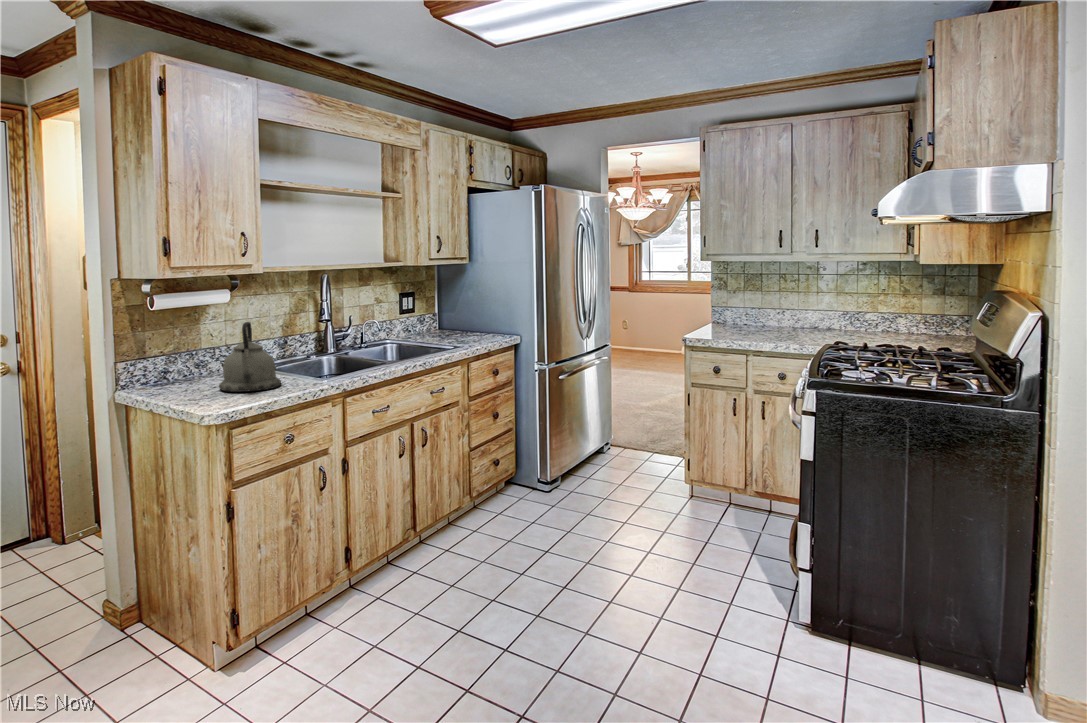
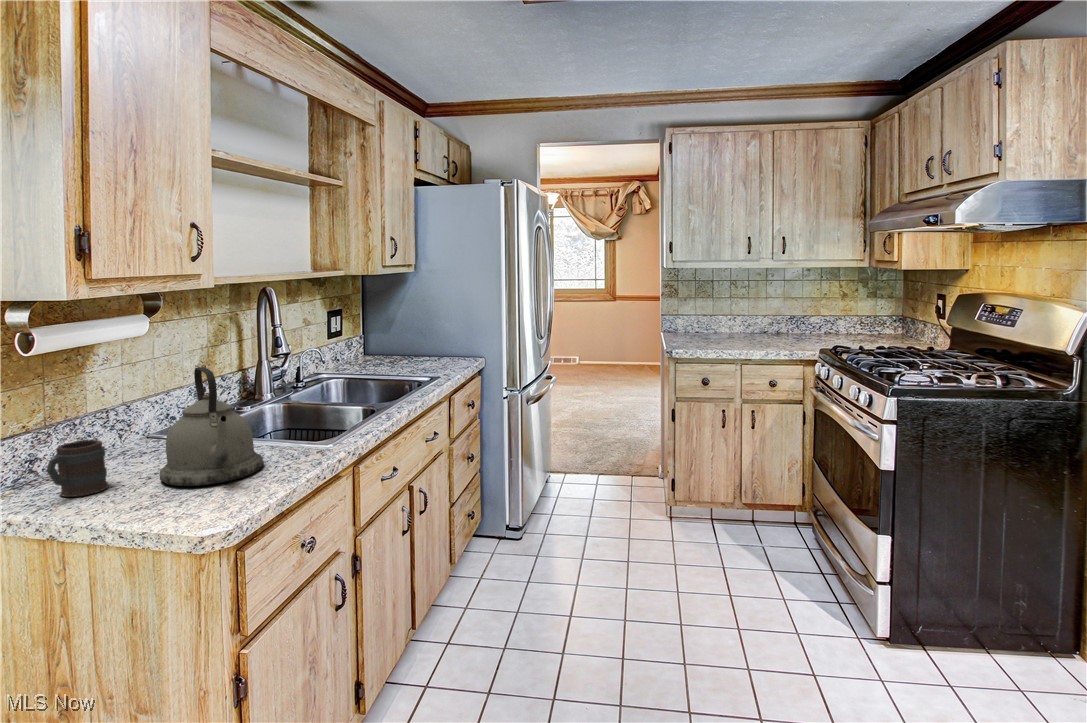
mug: none [159,361,196,391] -> present [47,440,109,497]

